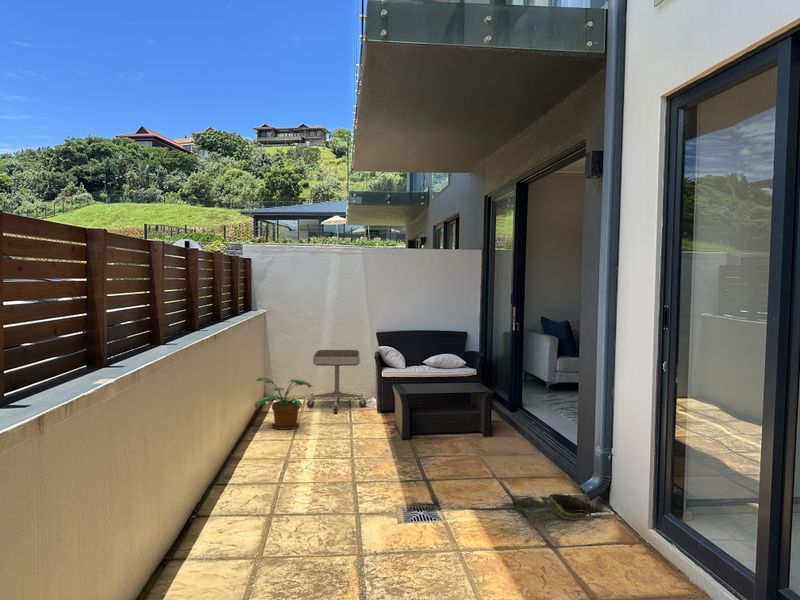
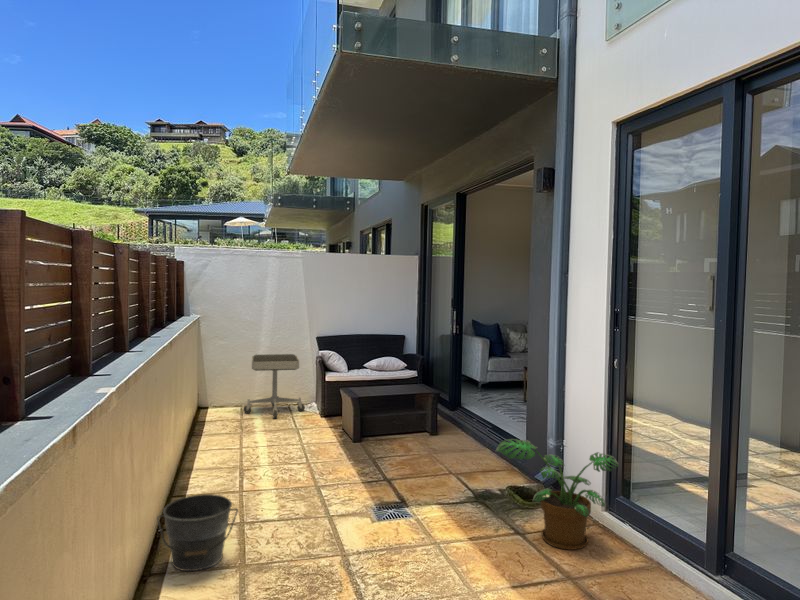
potted plant: present [255,378,312,430] -> present [496,439,619,550]
bucket: none [180,484,257,558] -> present [157,494,238,571]

